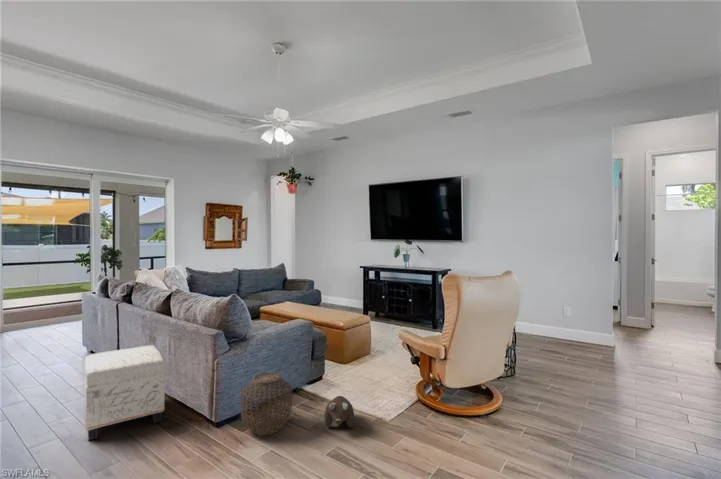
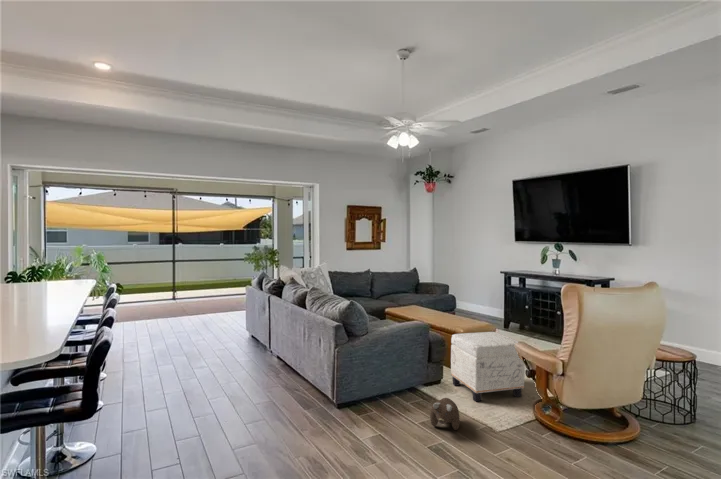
ottoman: present [85,345,165,440] -> present [451,332,525,401]
woven basket: present [241,373,292,435] -> none [354,366,400,423]

